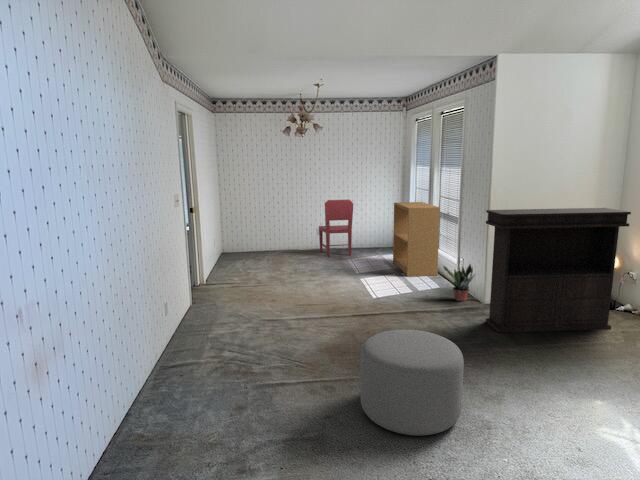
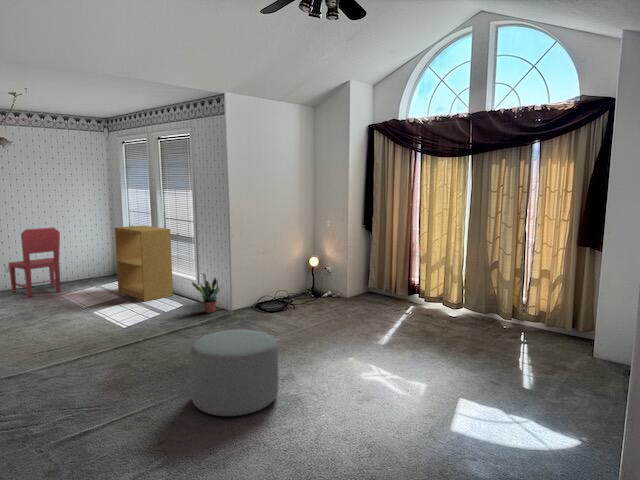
console table: present [486,208,631,332] -> none [236,220,330,328]

